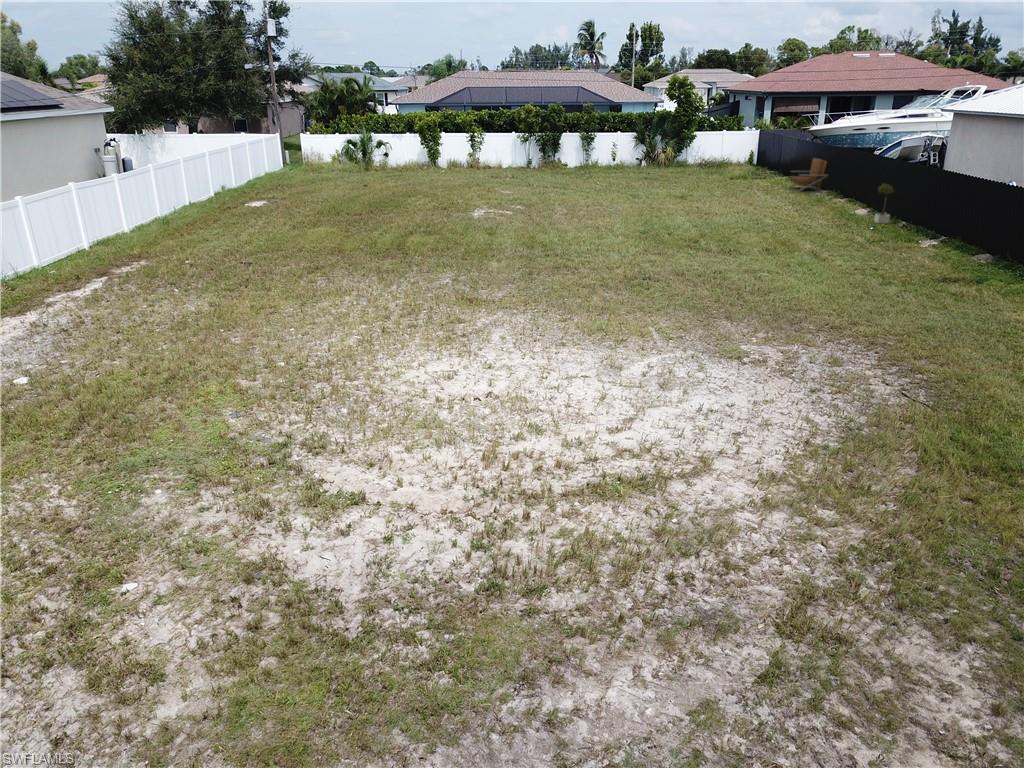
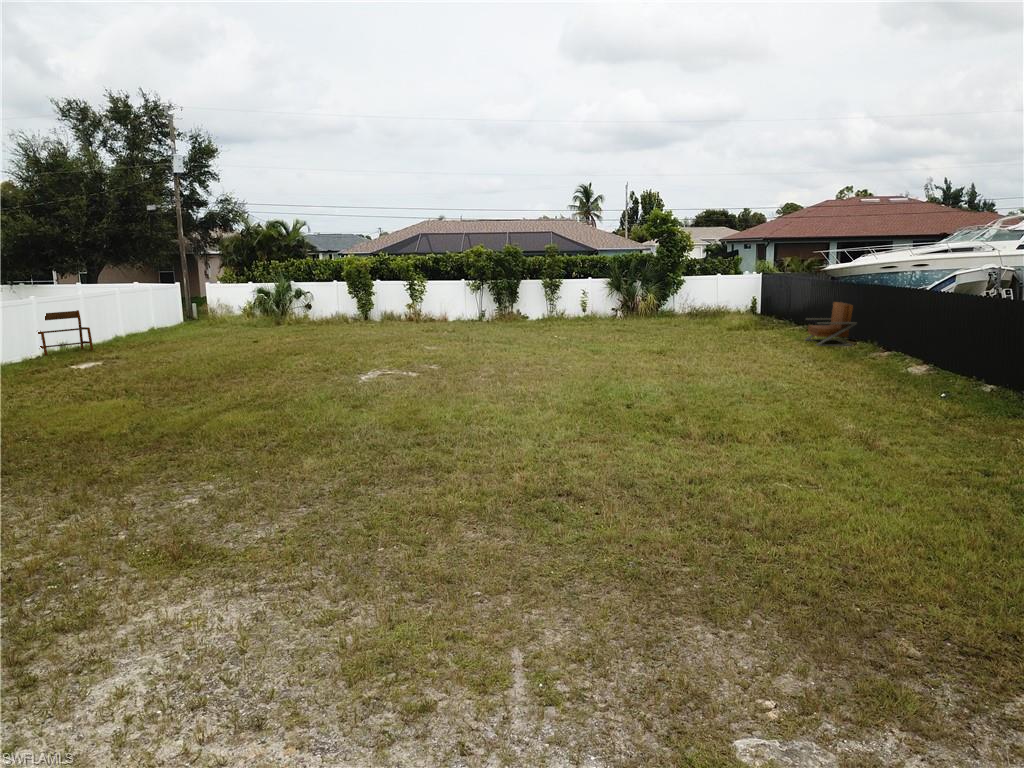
bench: none [204,158,248,194] -> present [38,310,93,356]
potted tree: present [874,184,895,223] -> none [938,331,966,388]

